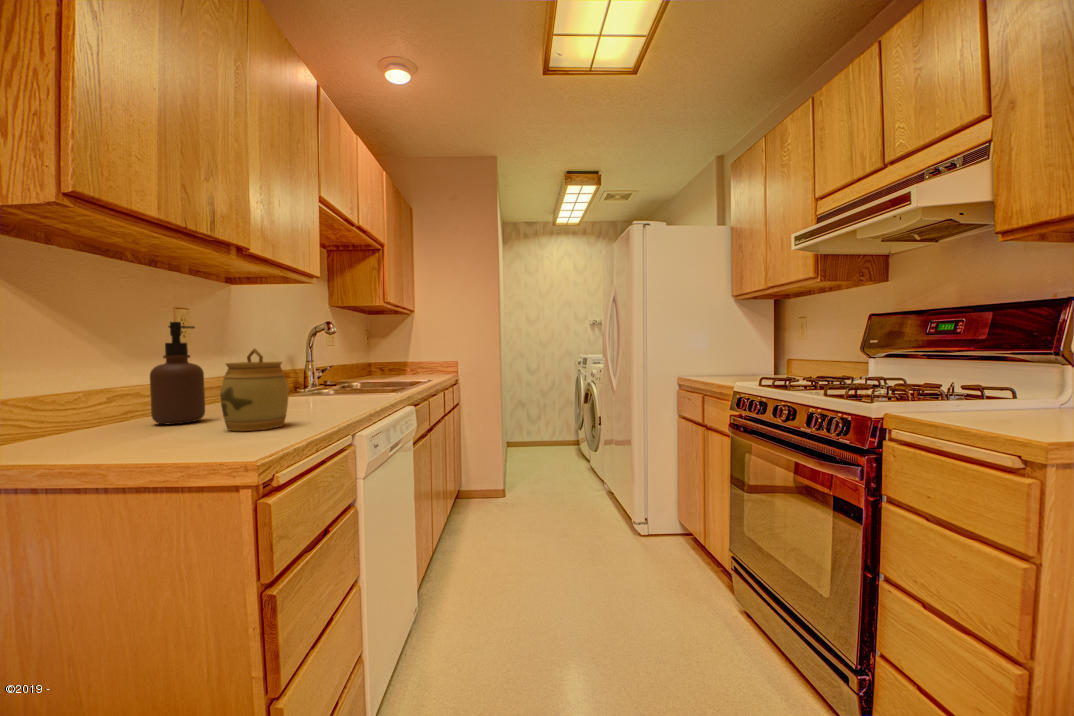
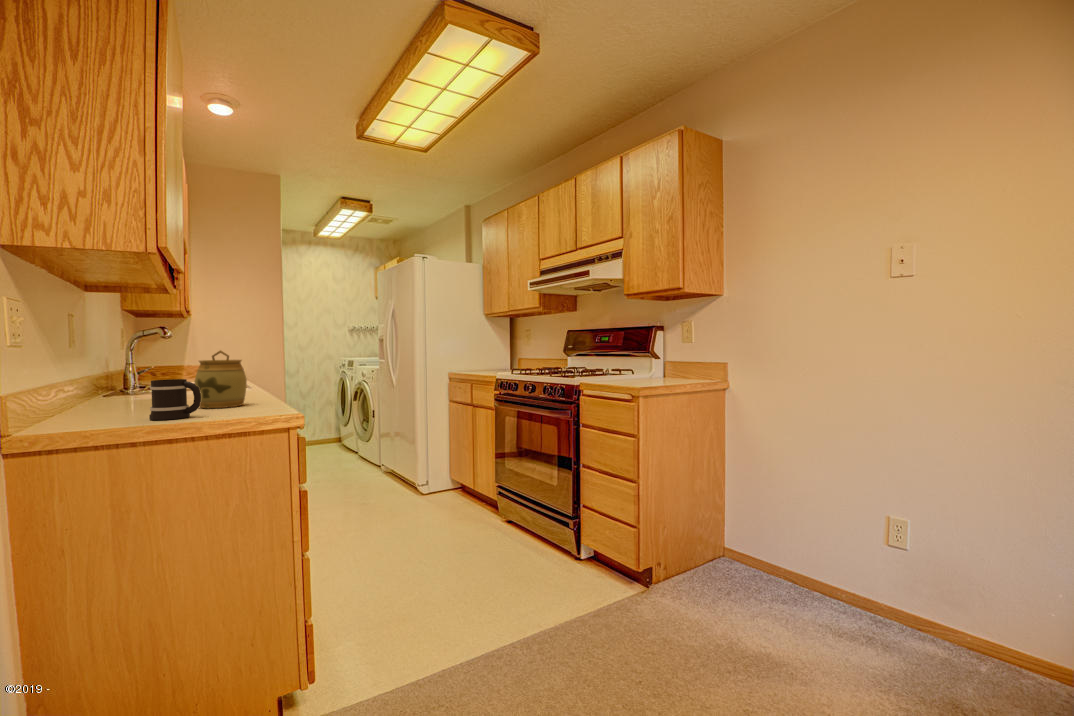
soap dispenser: present [150,322,205,424] -> none [102,329,148,411]
mug: none [82,392,145,455] -> present [149,379,201,420]

